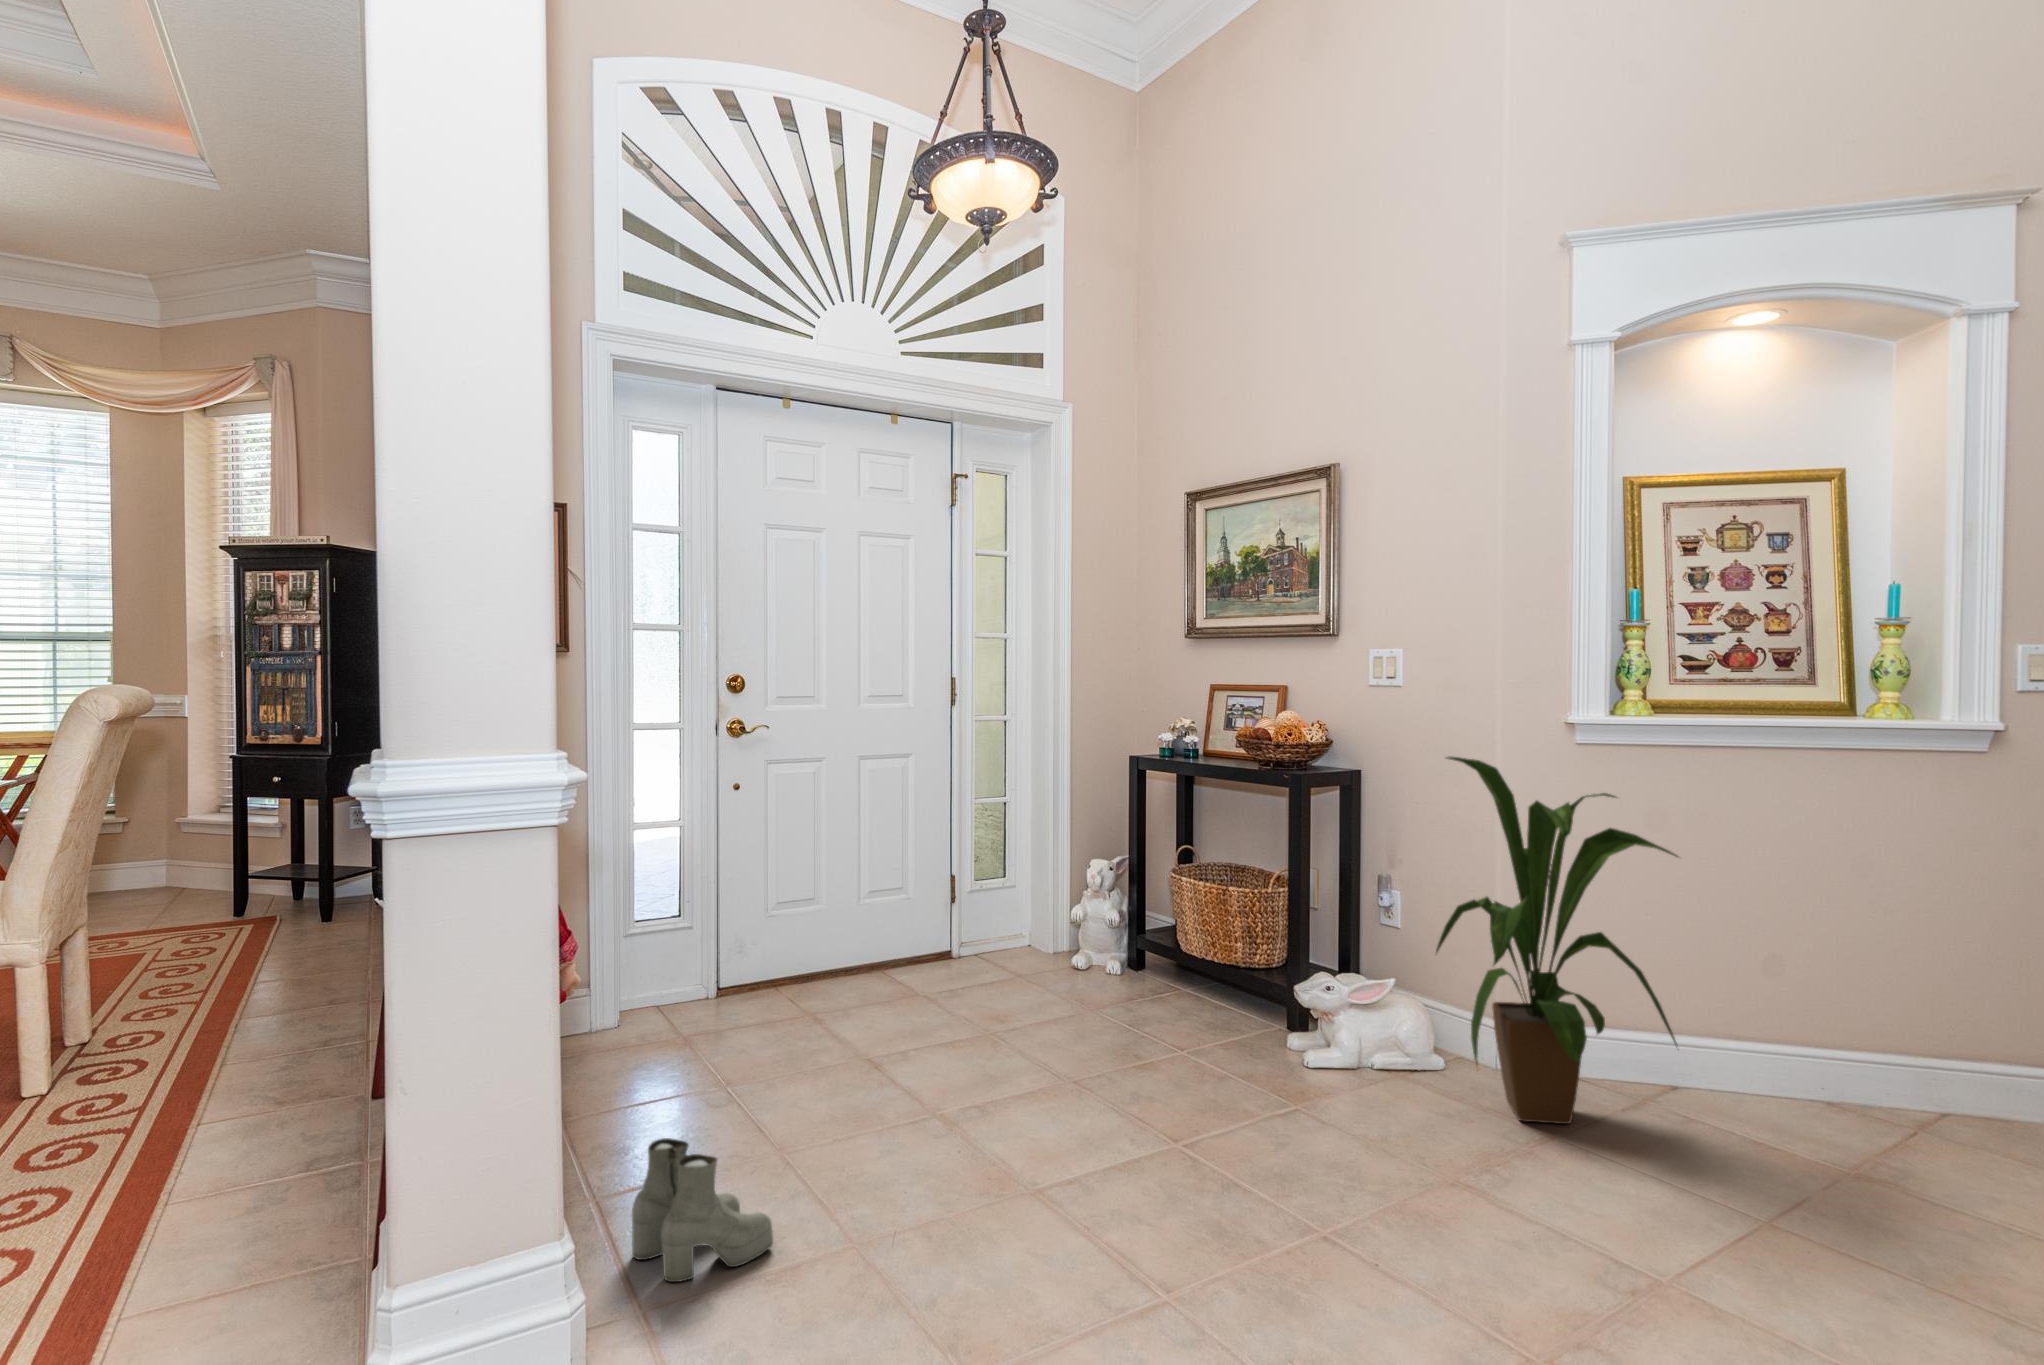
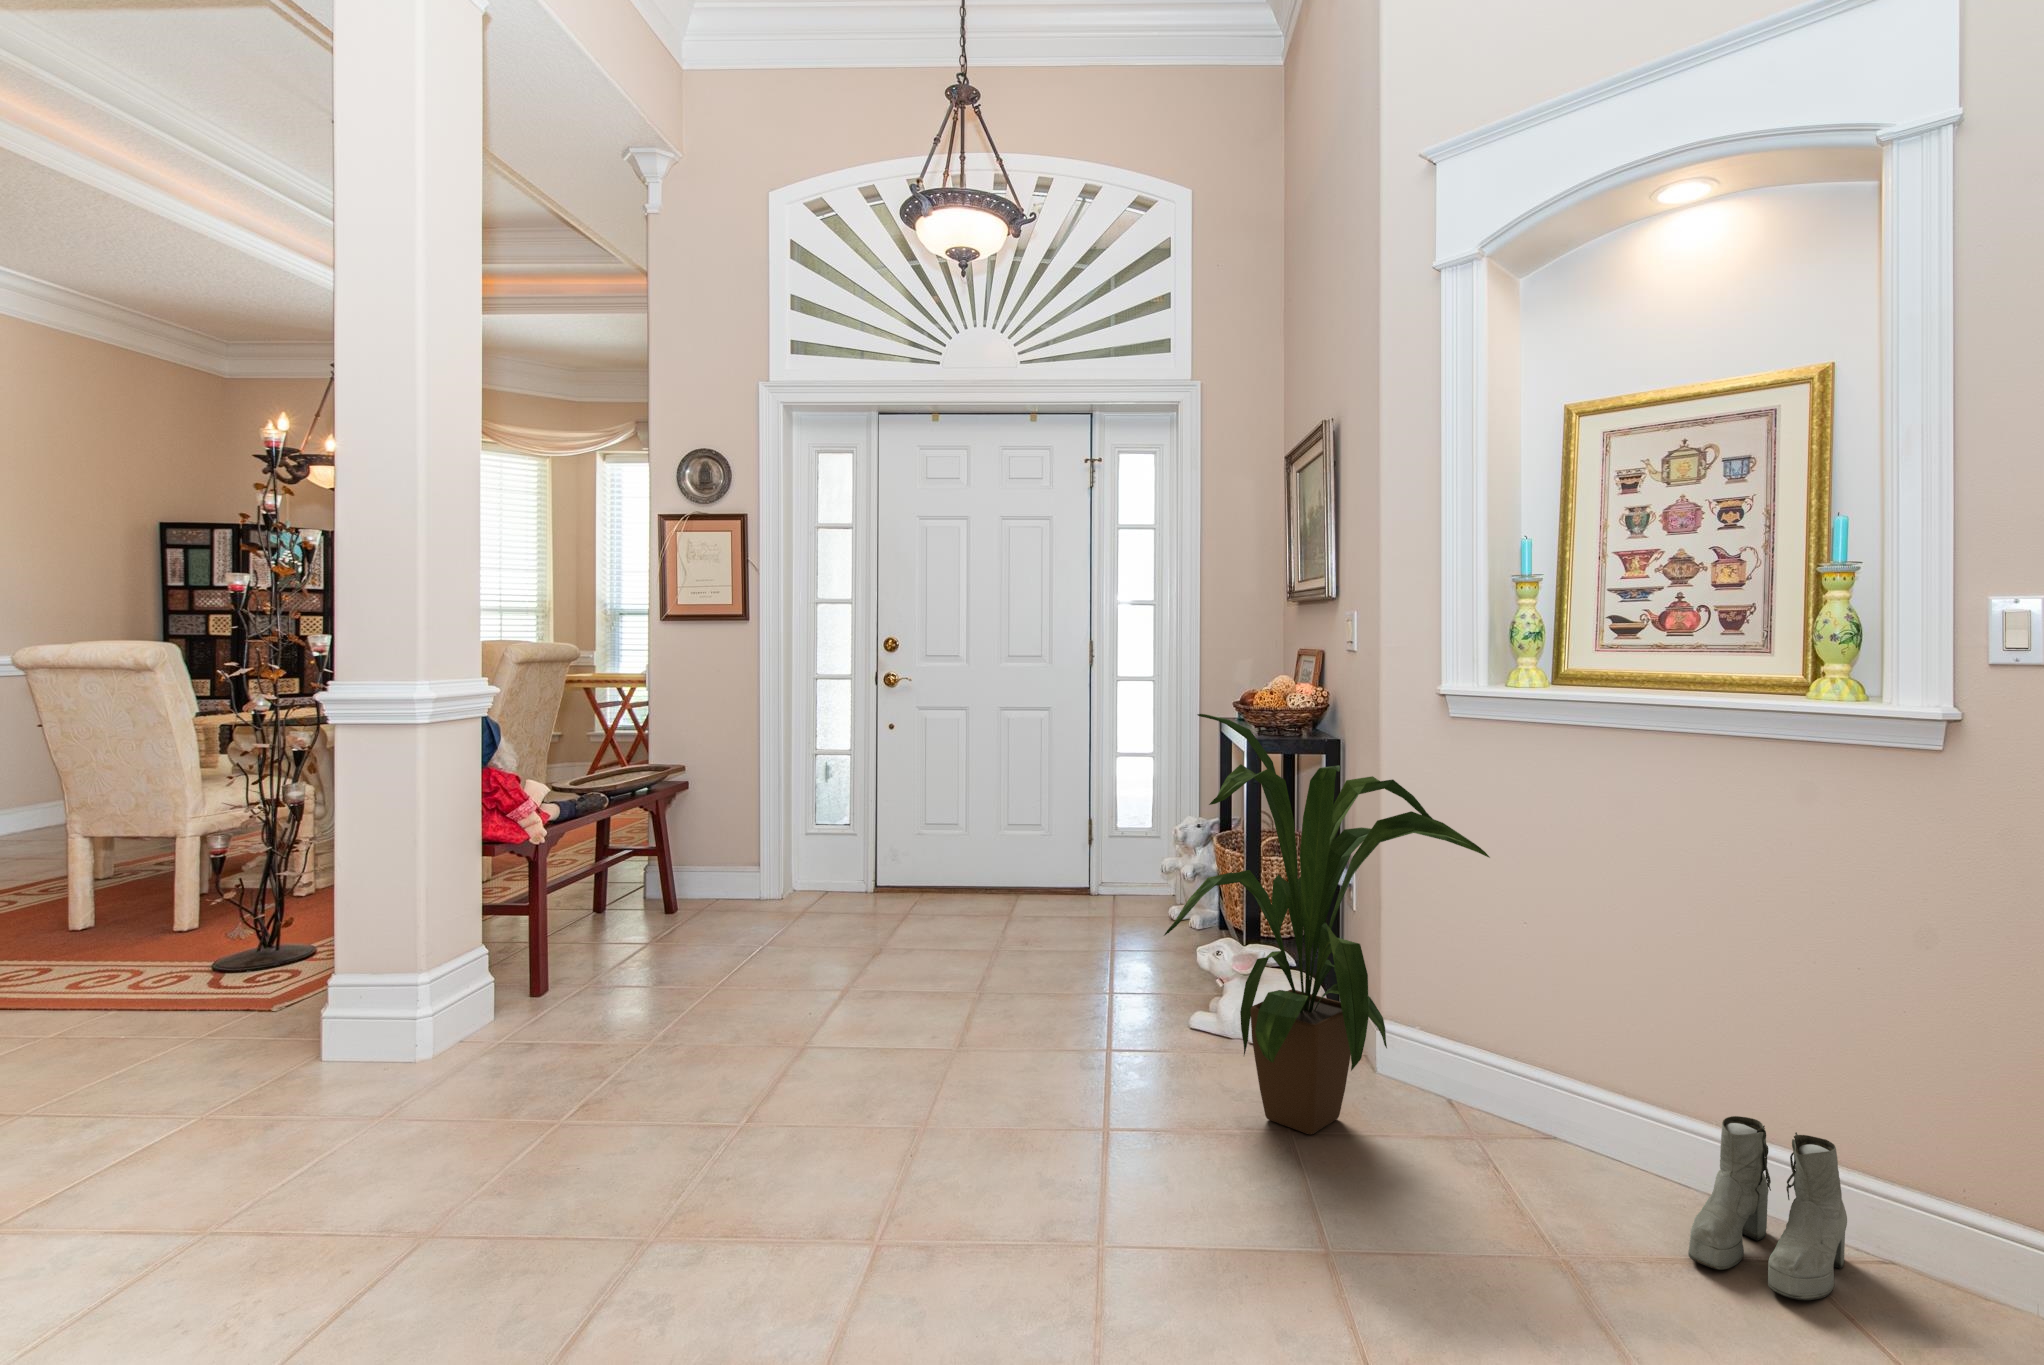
boots: present [632,1138,773,1282] -> present [1688,1116,1847,1300]

